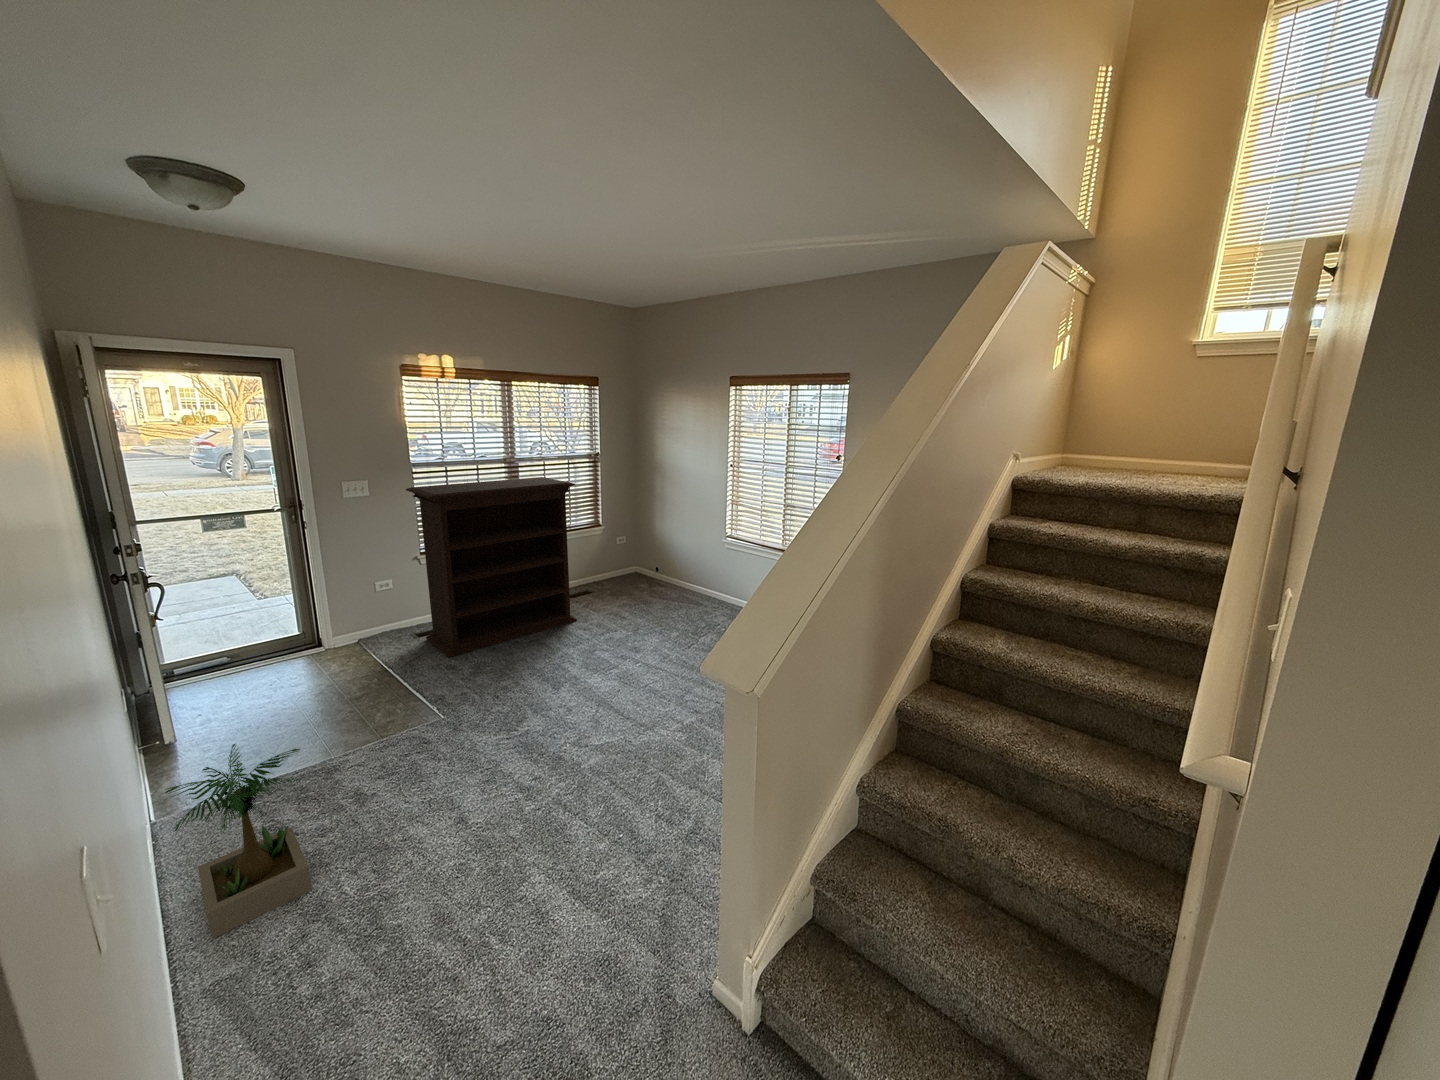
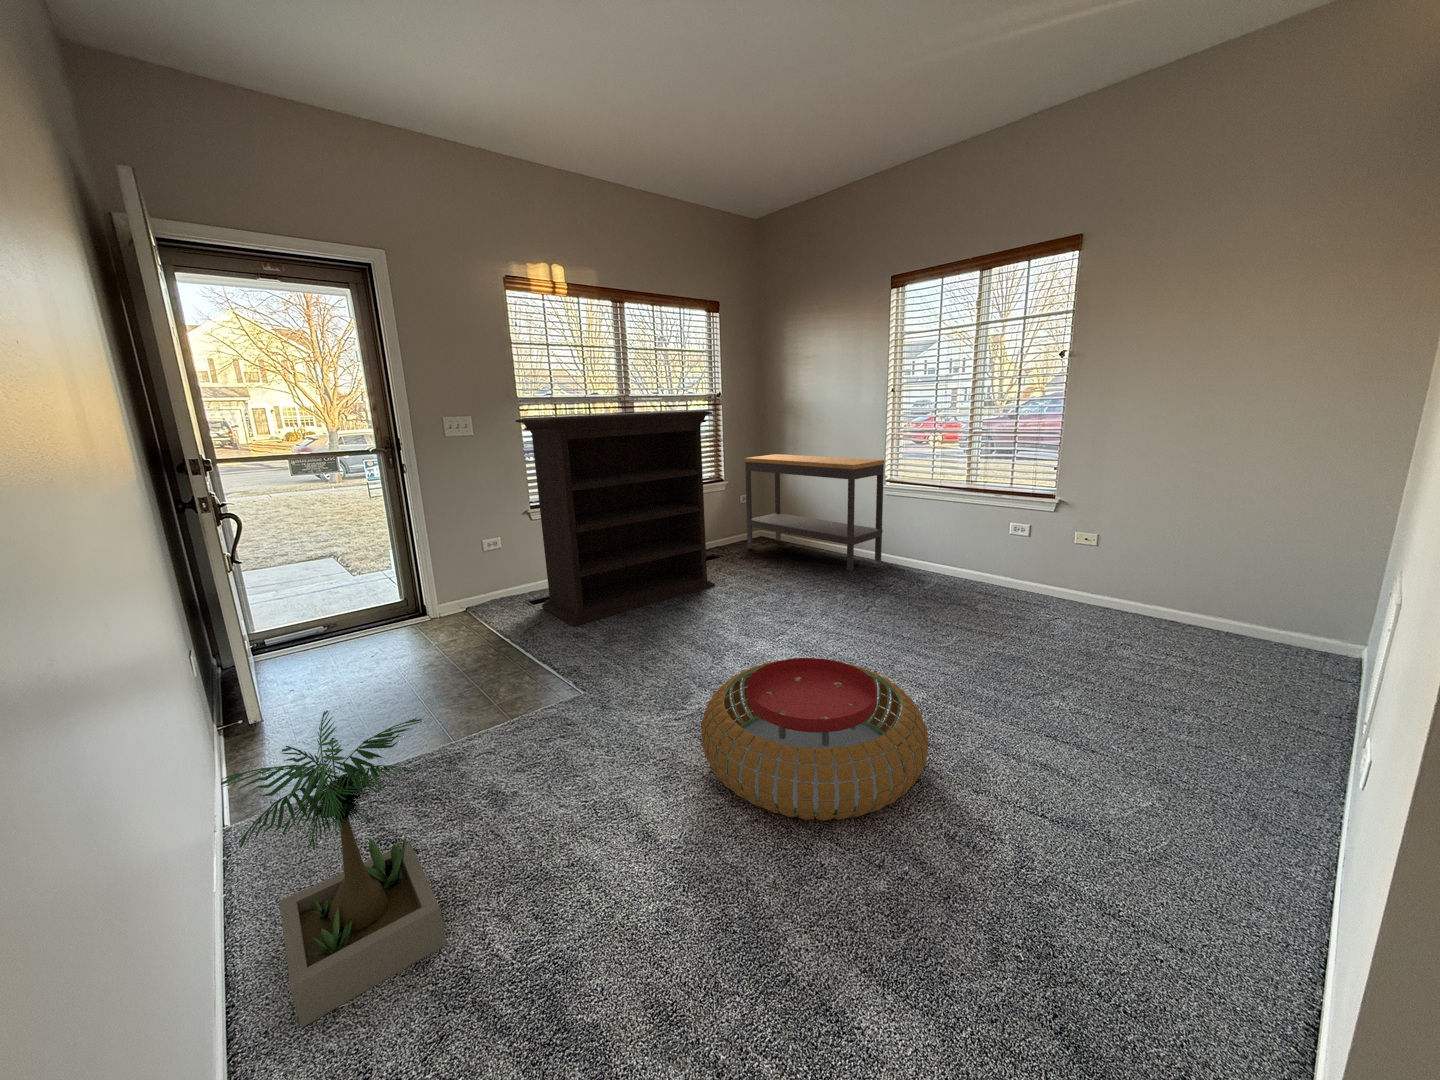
console table: none [616,505,722,609] -> present [745,454,885,571]
pouf: none [512,694,667,807] -> present [701,658,929,821]

